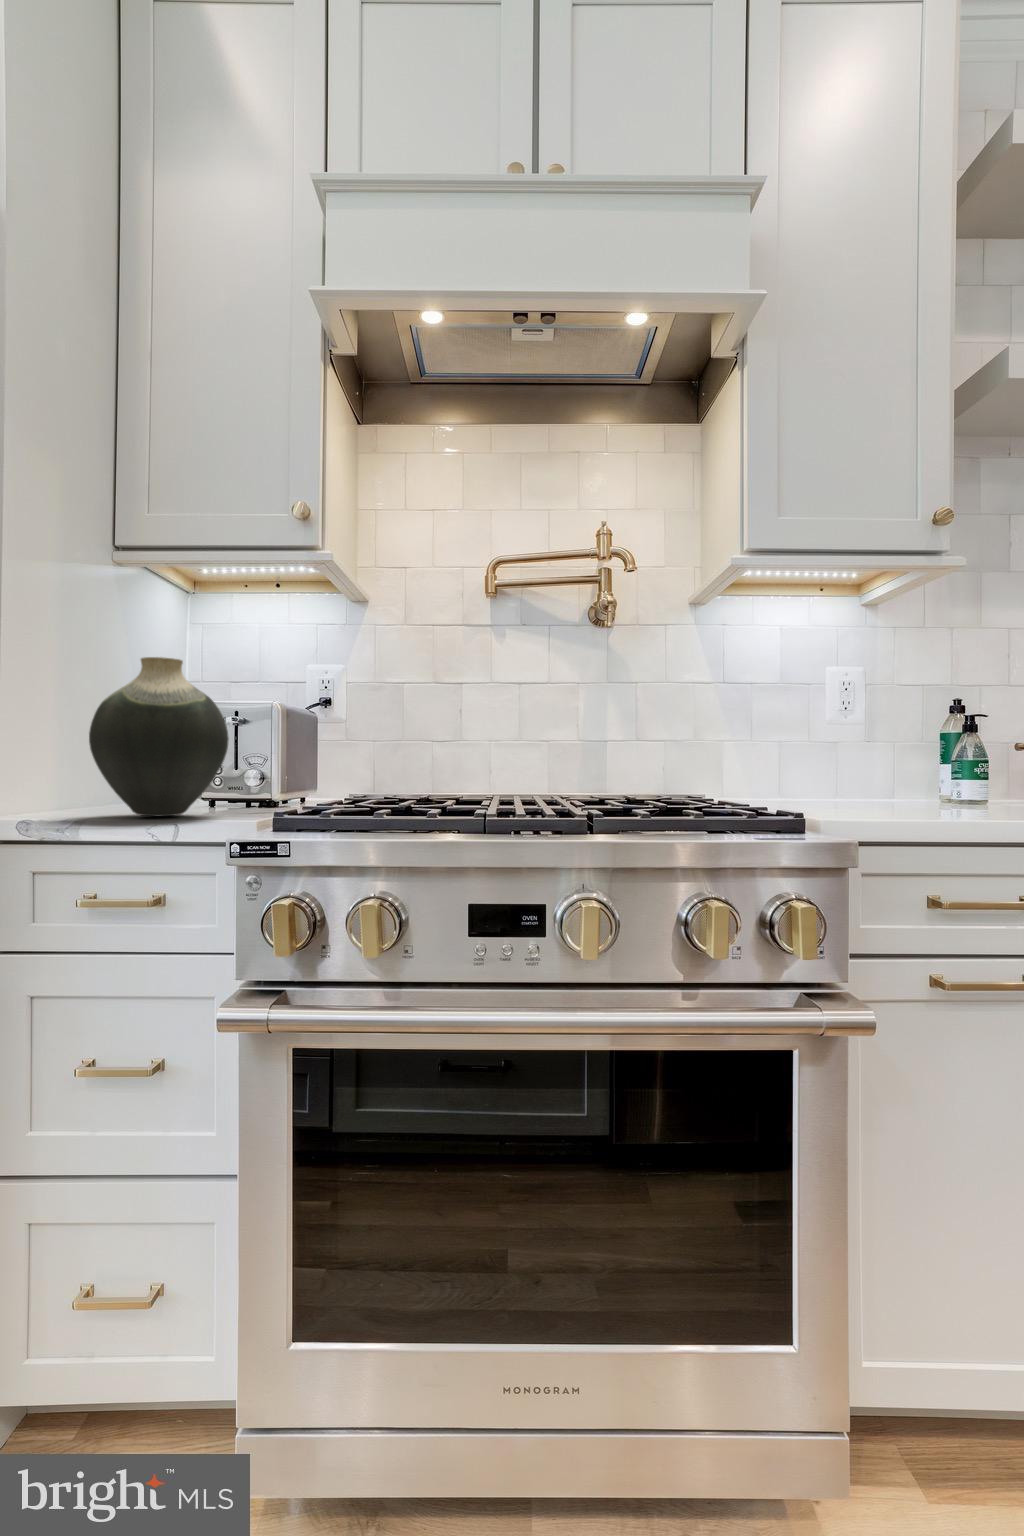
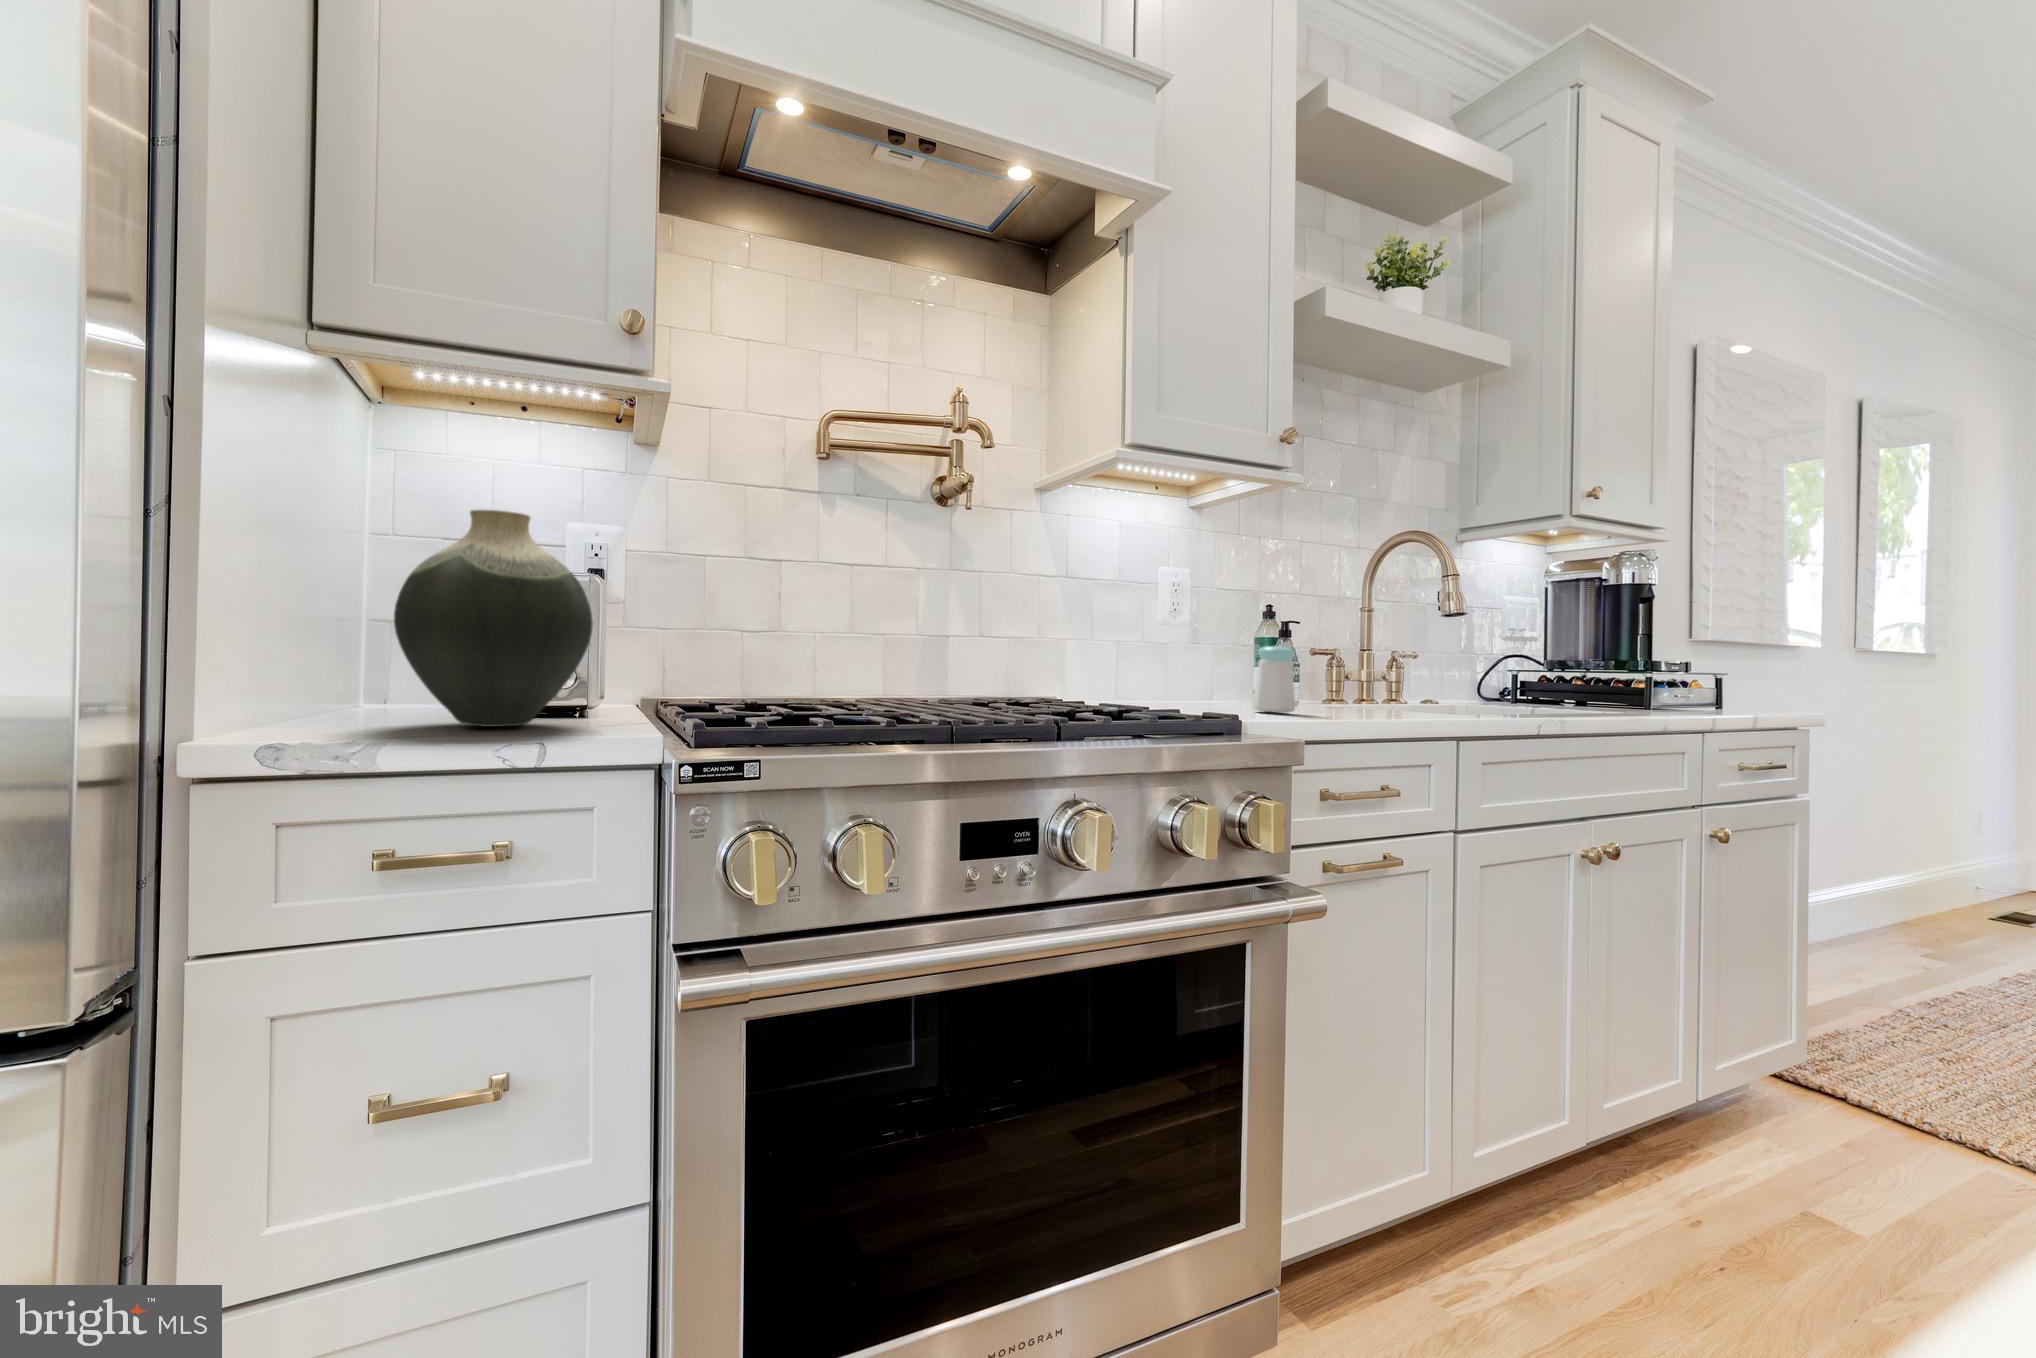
salt shaker: none [886,743,931,812] -> present [1253,646,1295,713]

